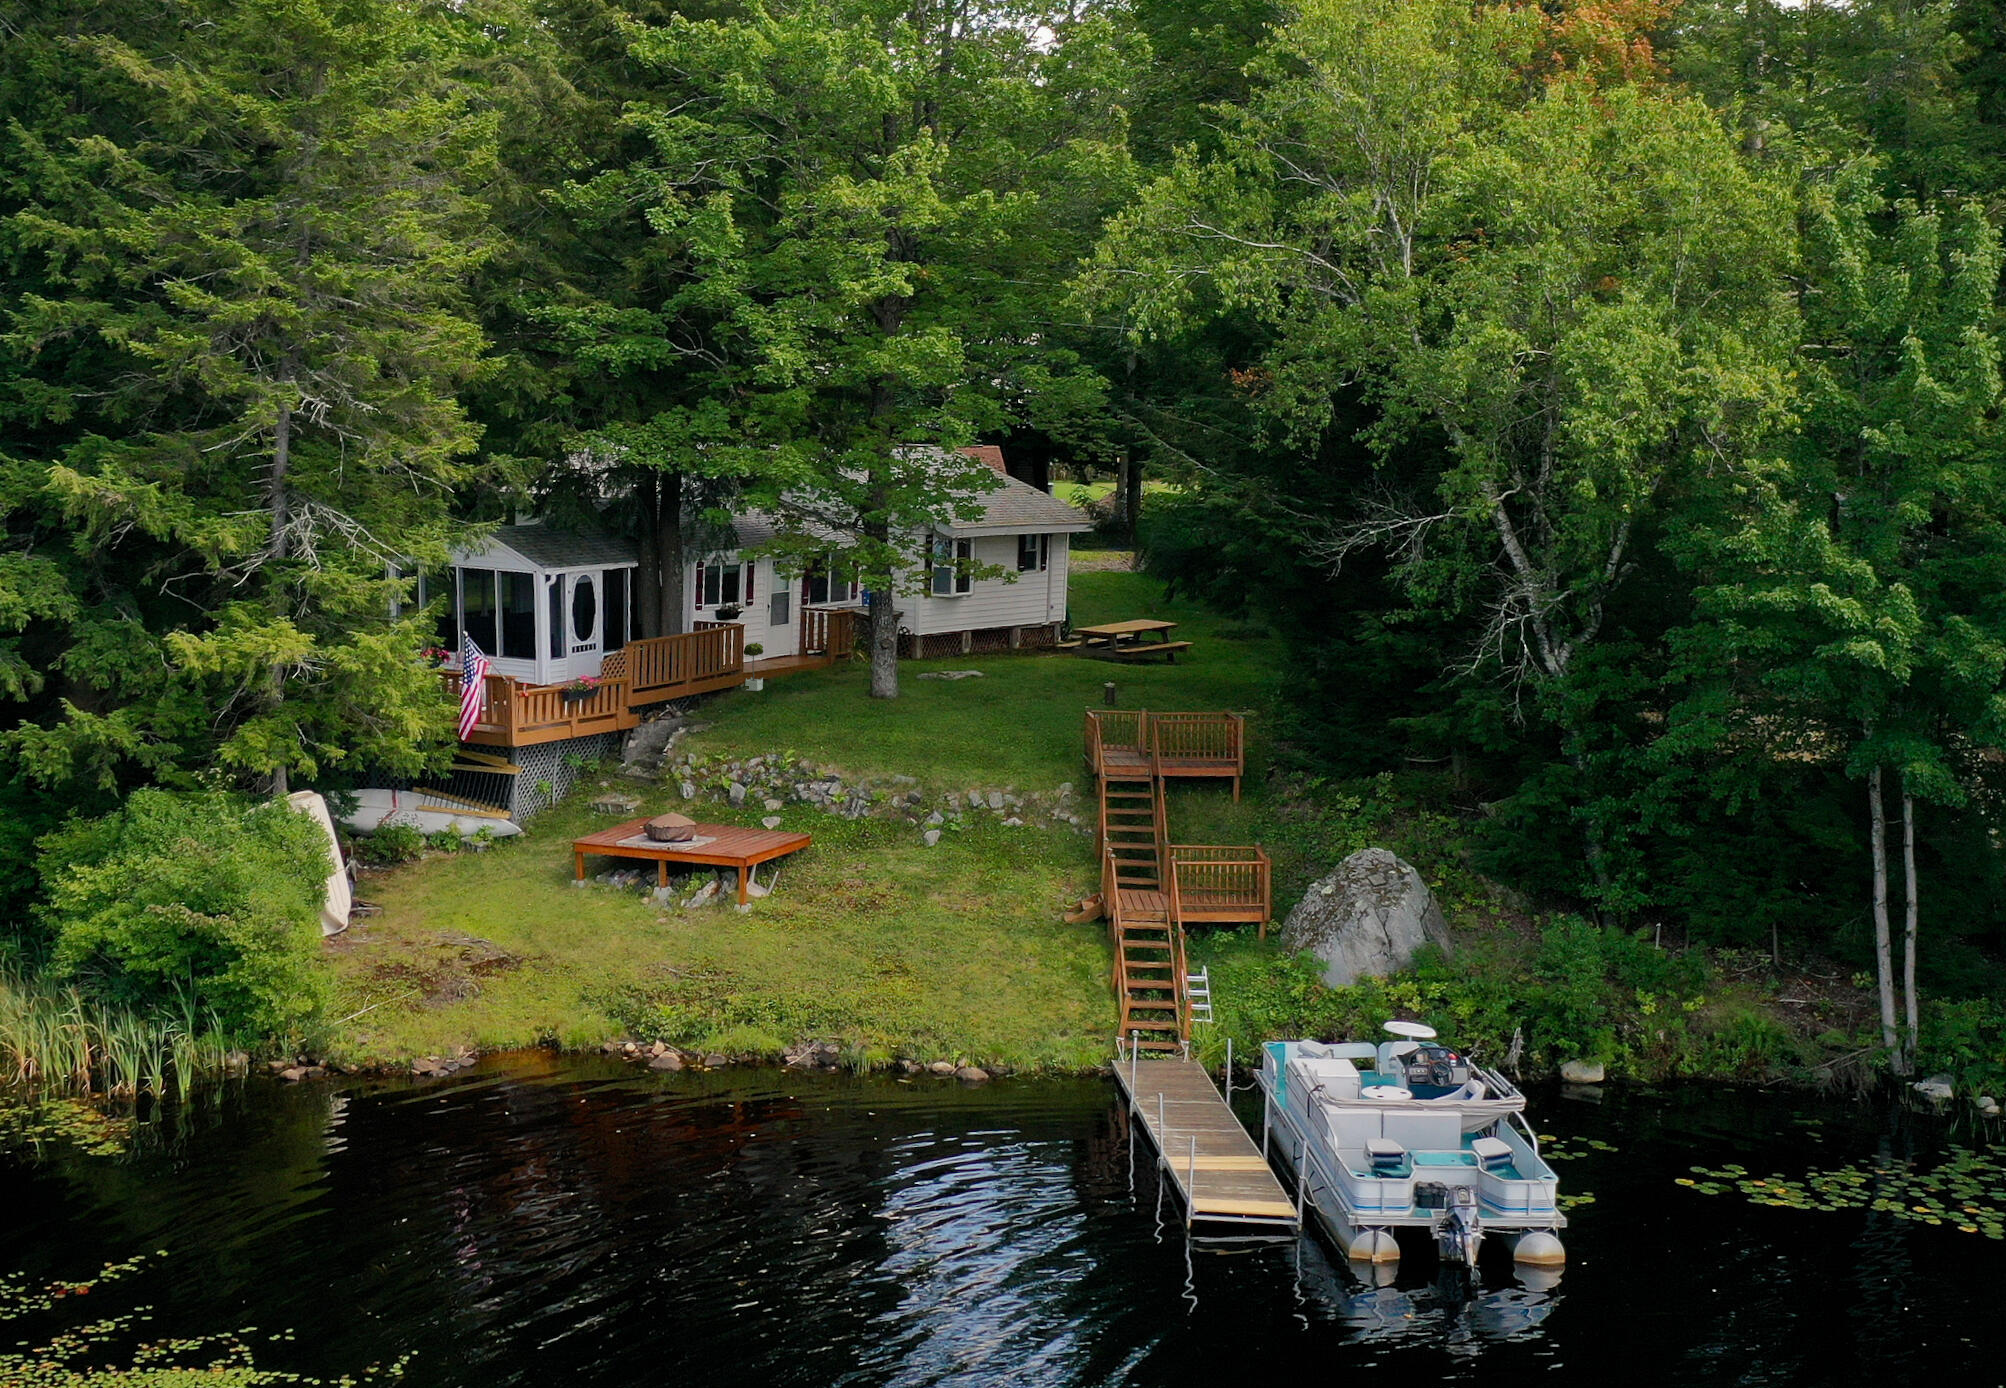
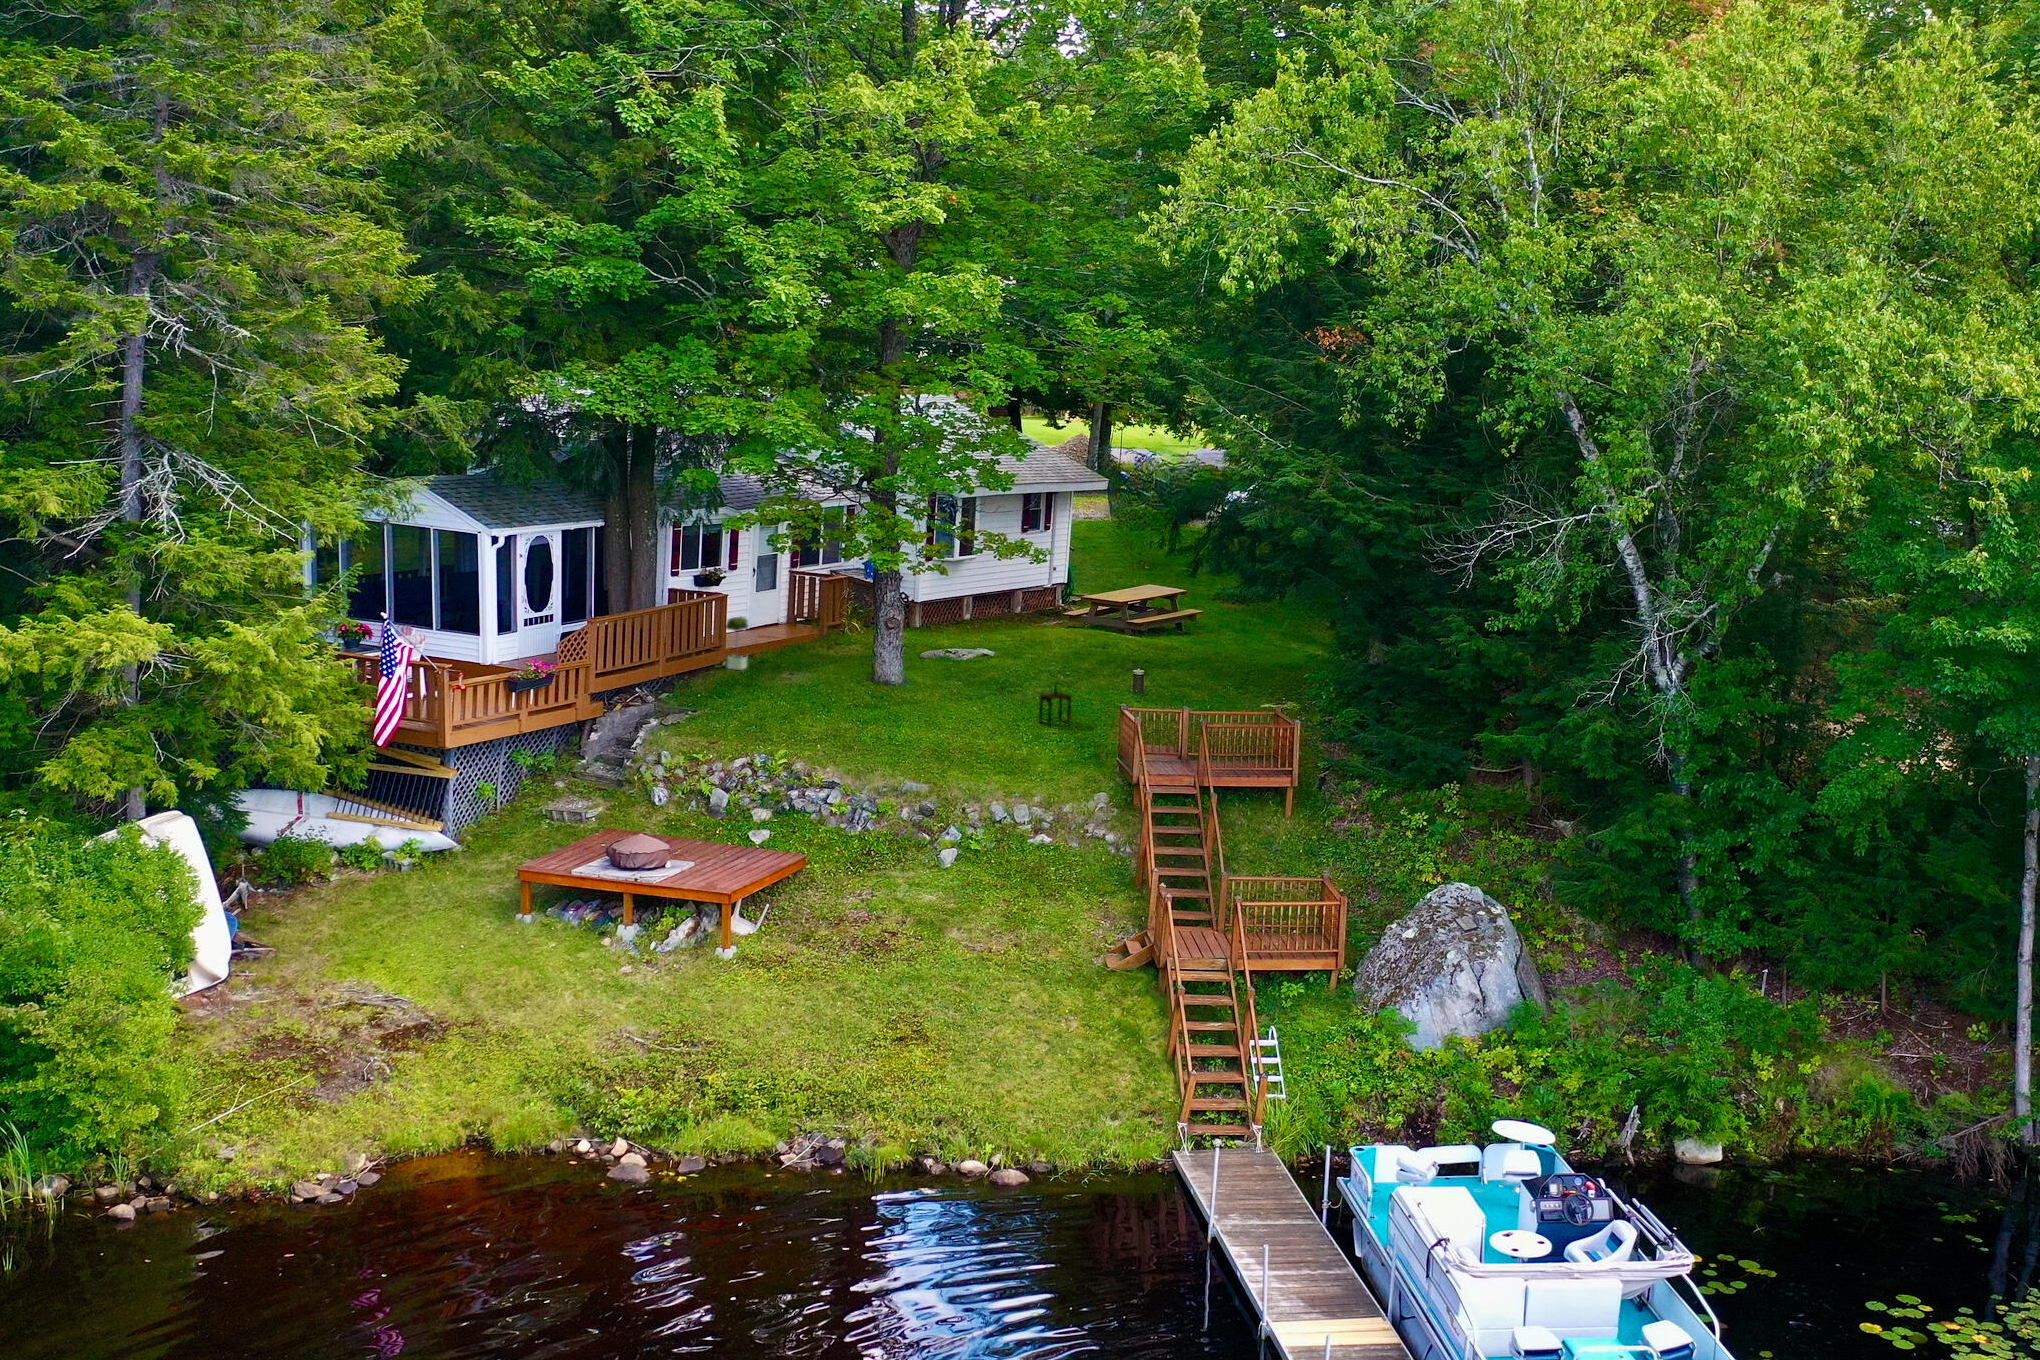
side table: none [1016,690,1046,729] -> present [1039,685,1072,725]

